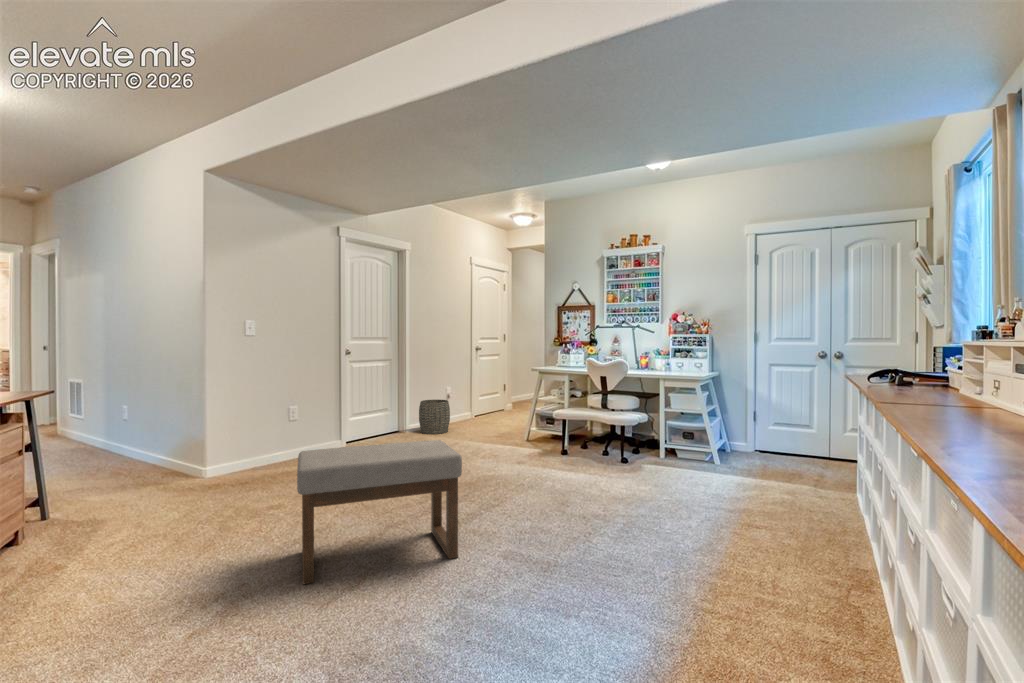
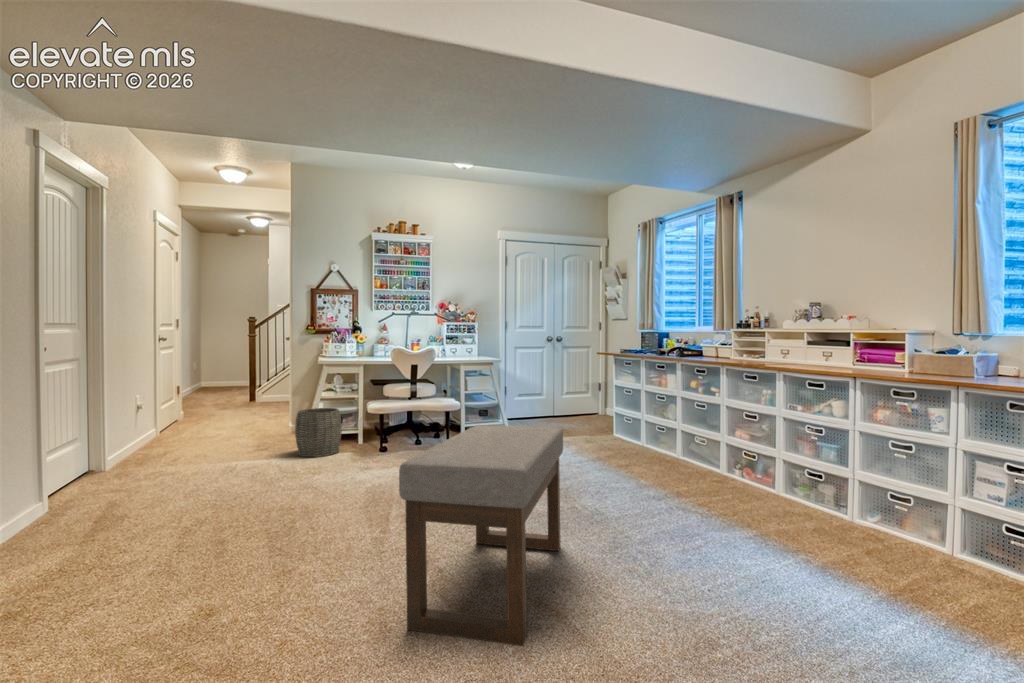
woven basket: present [419,400,450,434] -> present [295,408,342,457]

